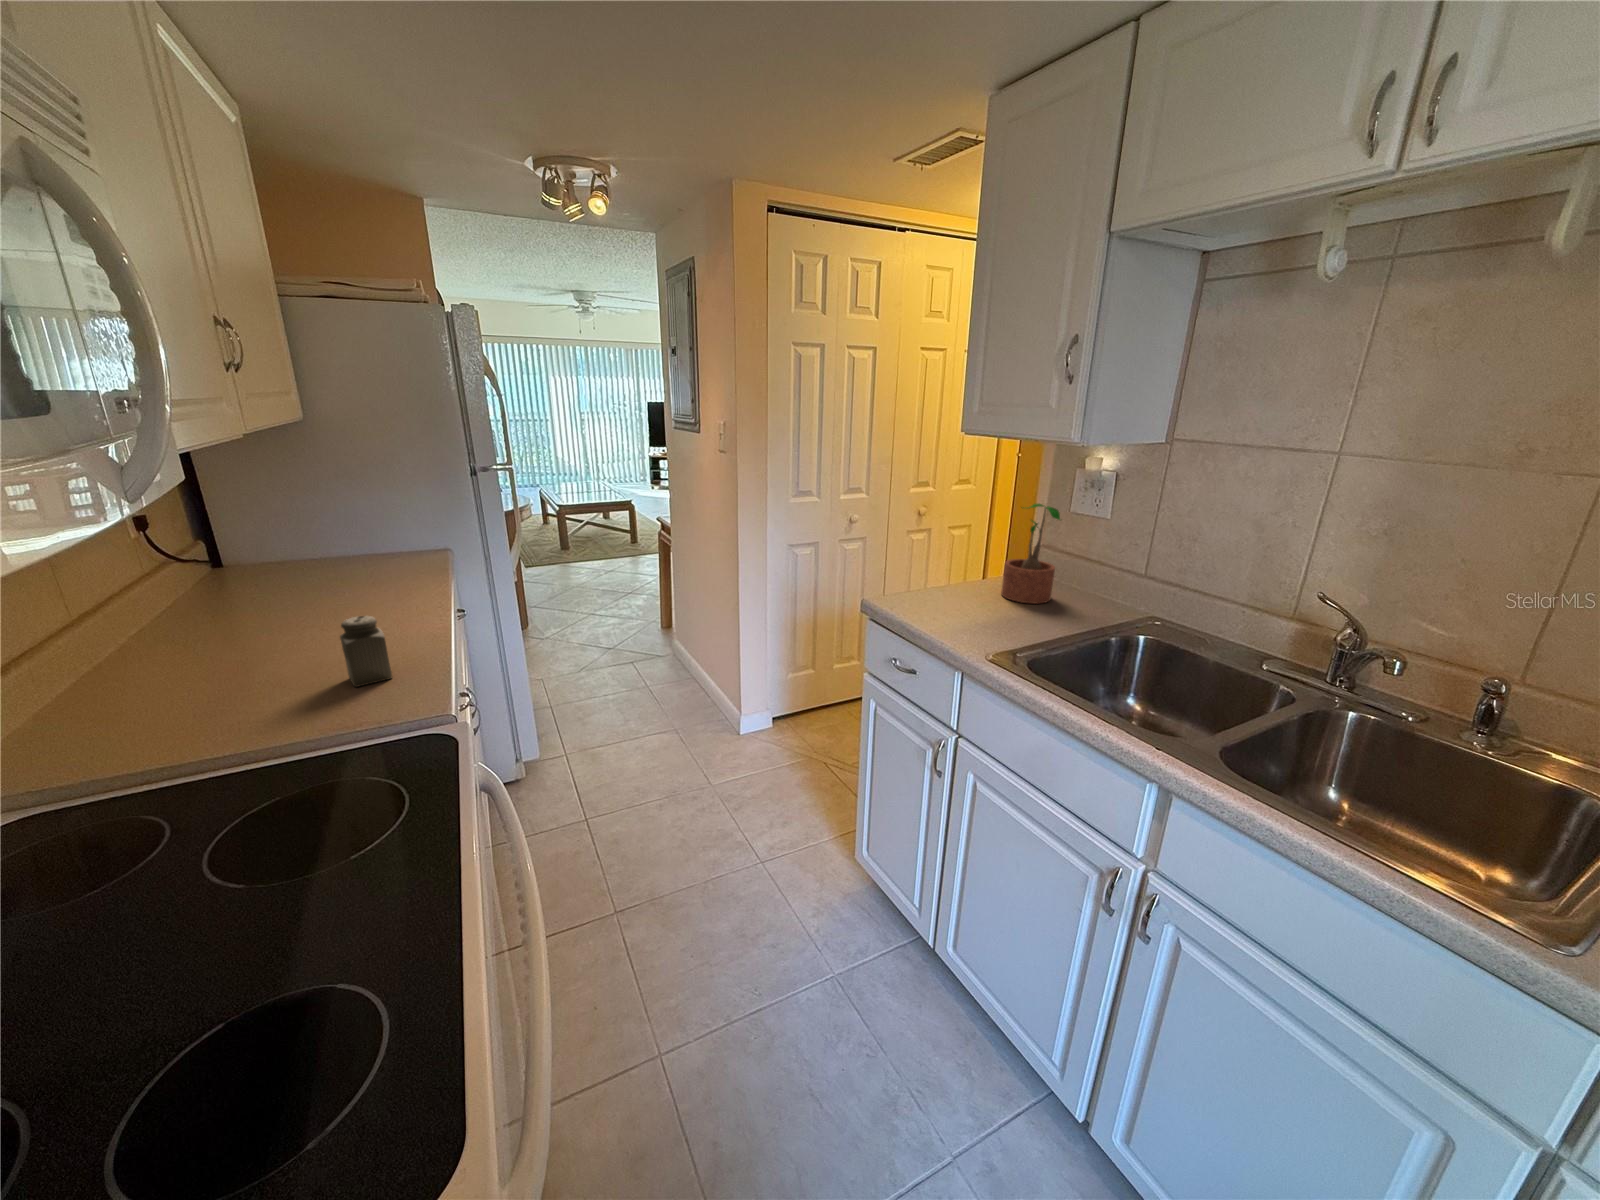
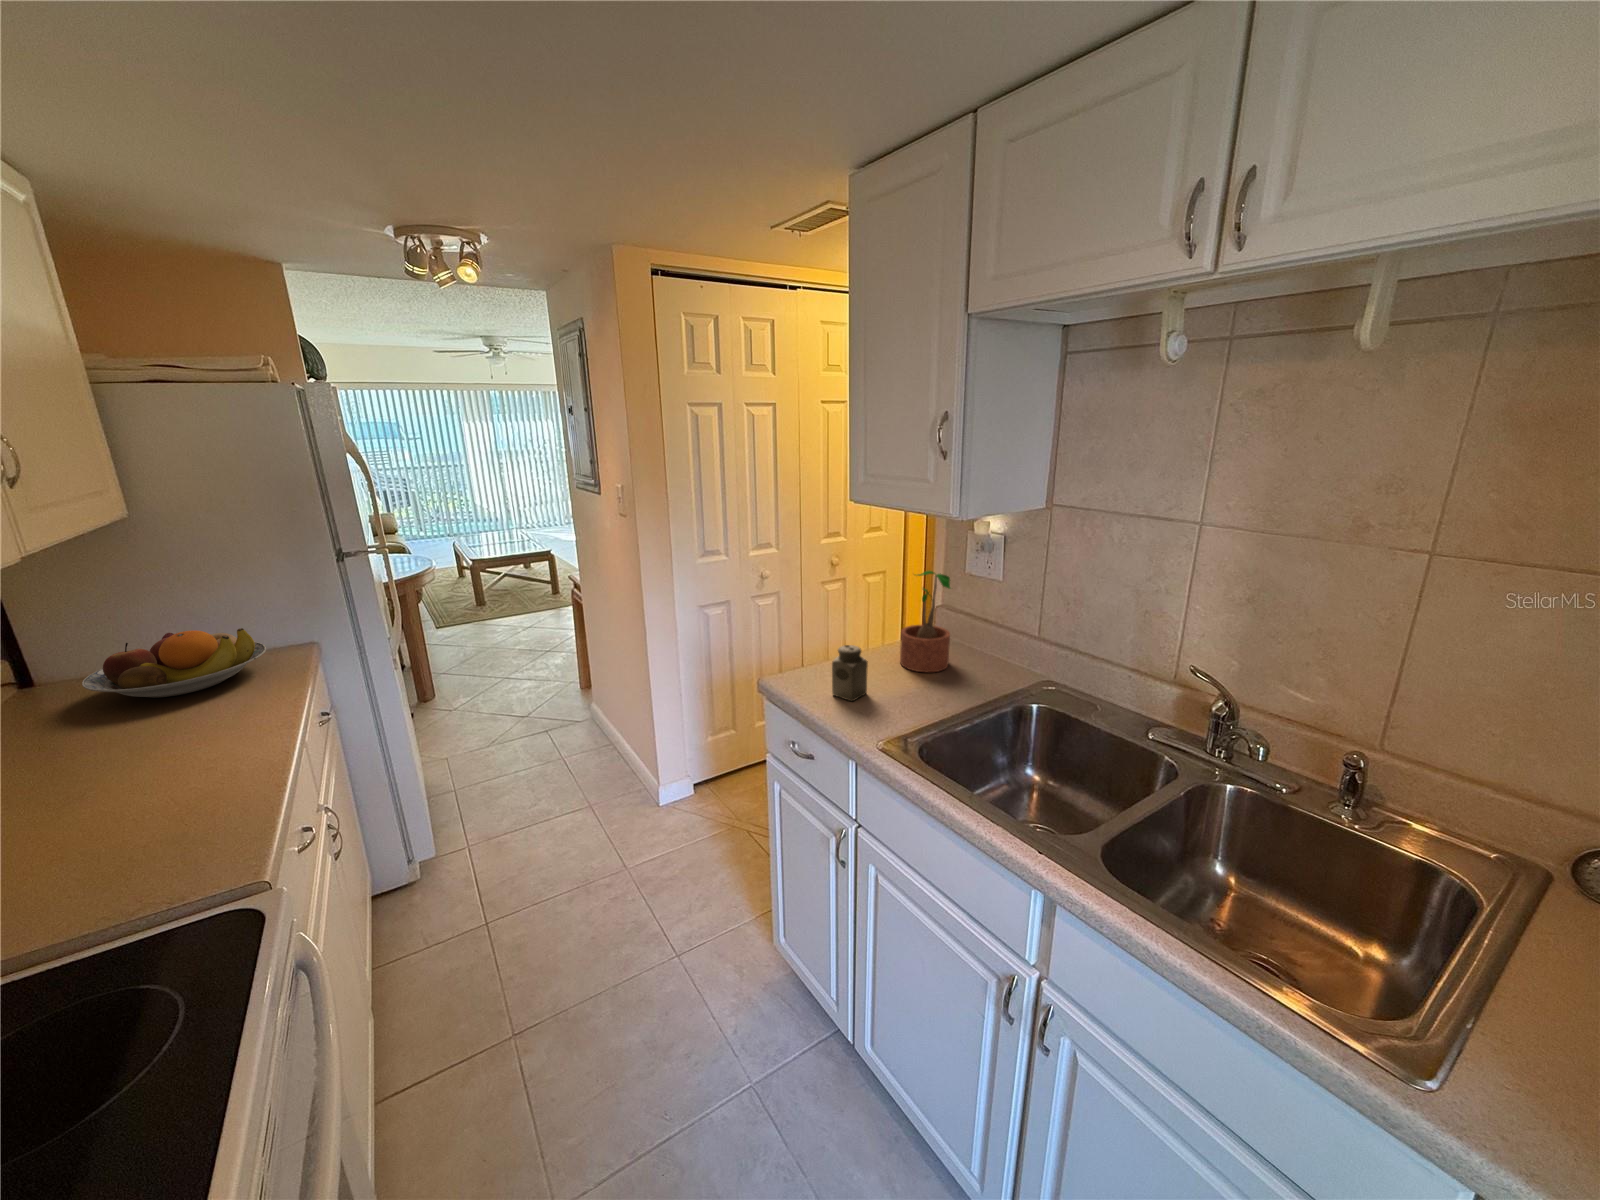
fruit bowl: none [267,526,412,583] -> present [82,628,266,698]
salt shaker: present [340,616,392,687] -> present [832,645,868,701]

